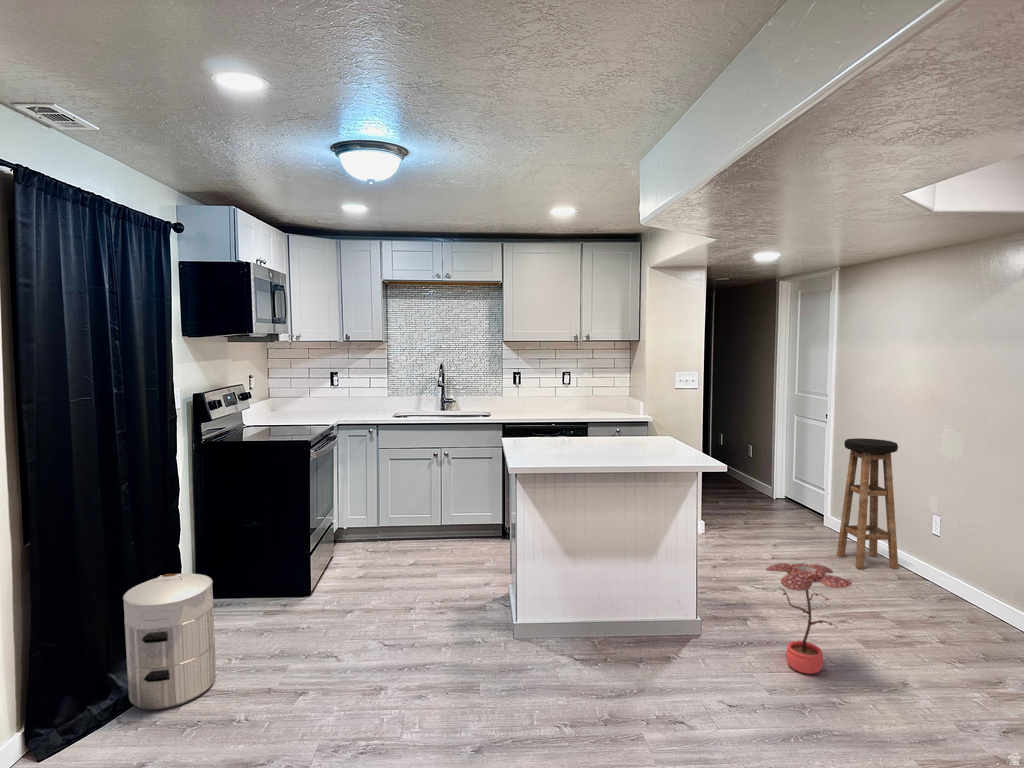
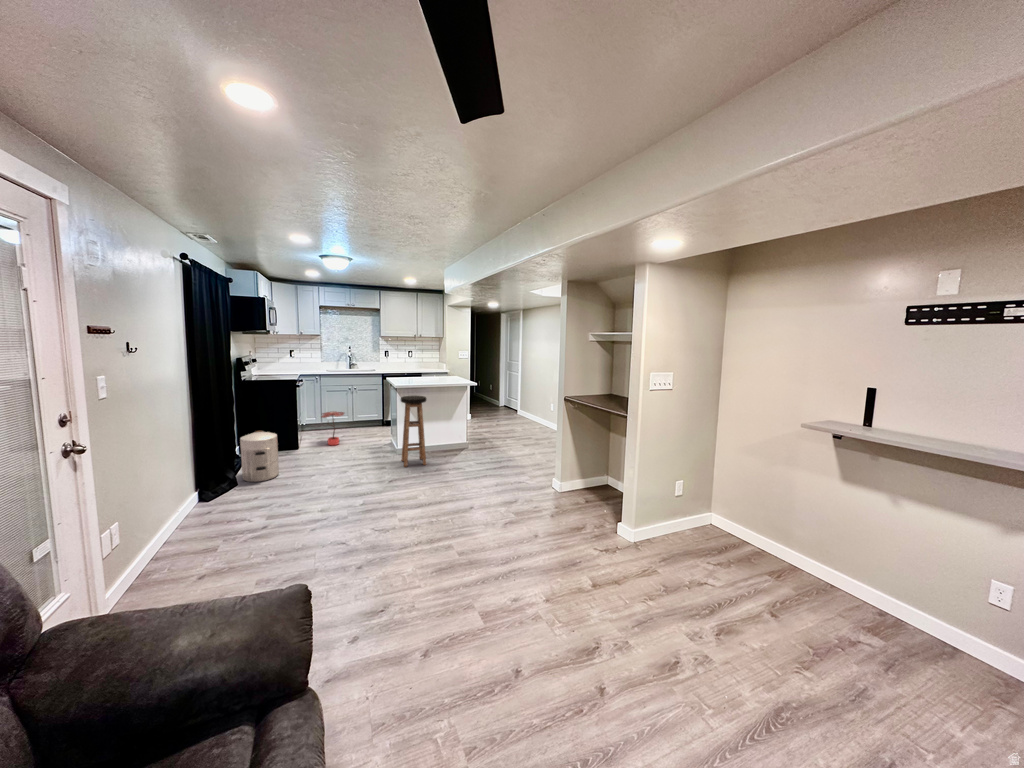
bar stool: present [837,438,898,569] -> present [401,396,426,467]
potted plant: present [766,563,852,674] -> present [321,411,344,445]

